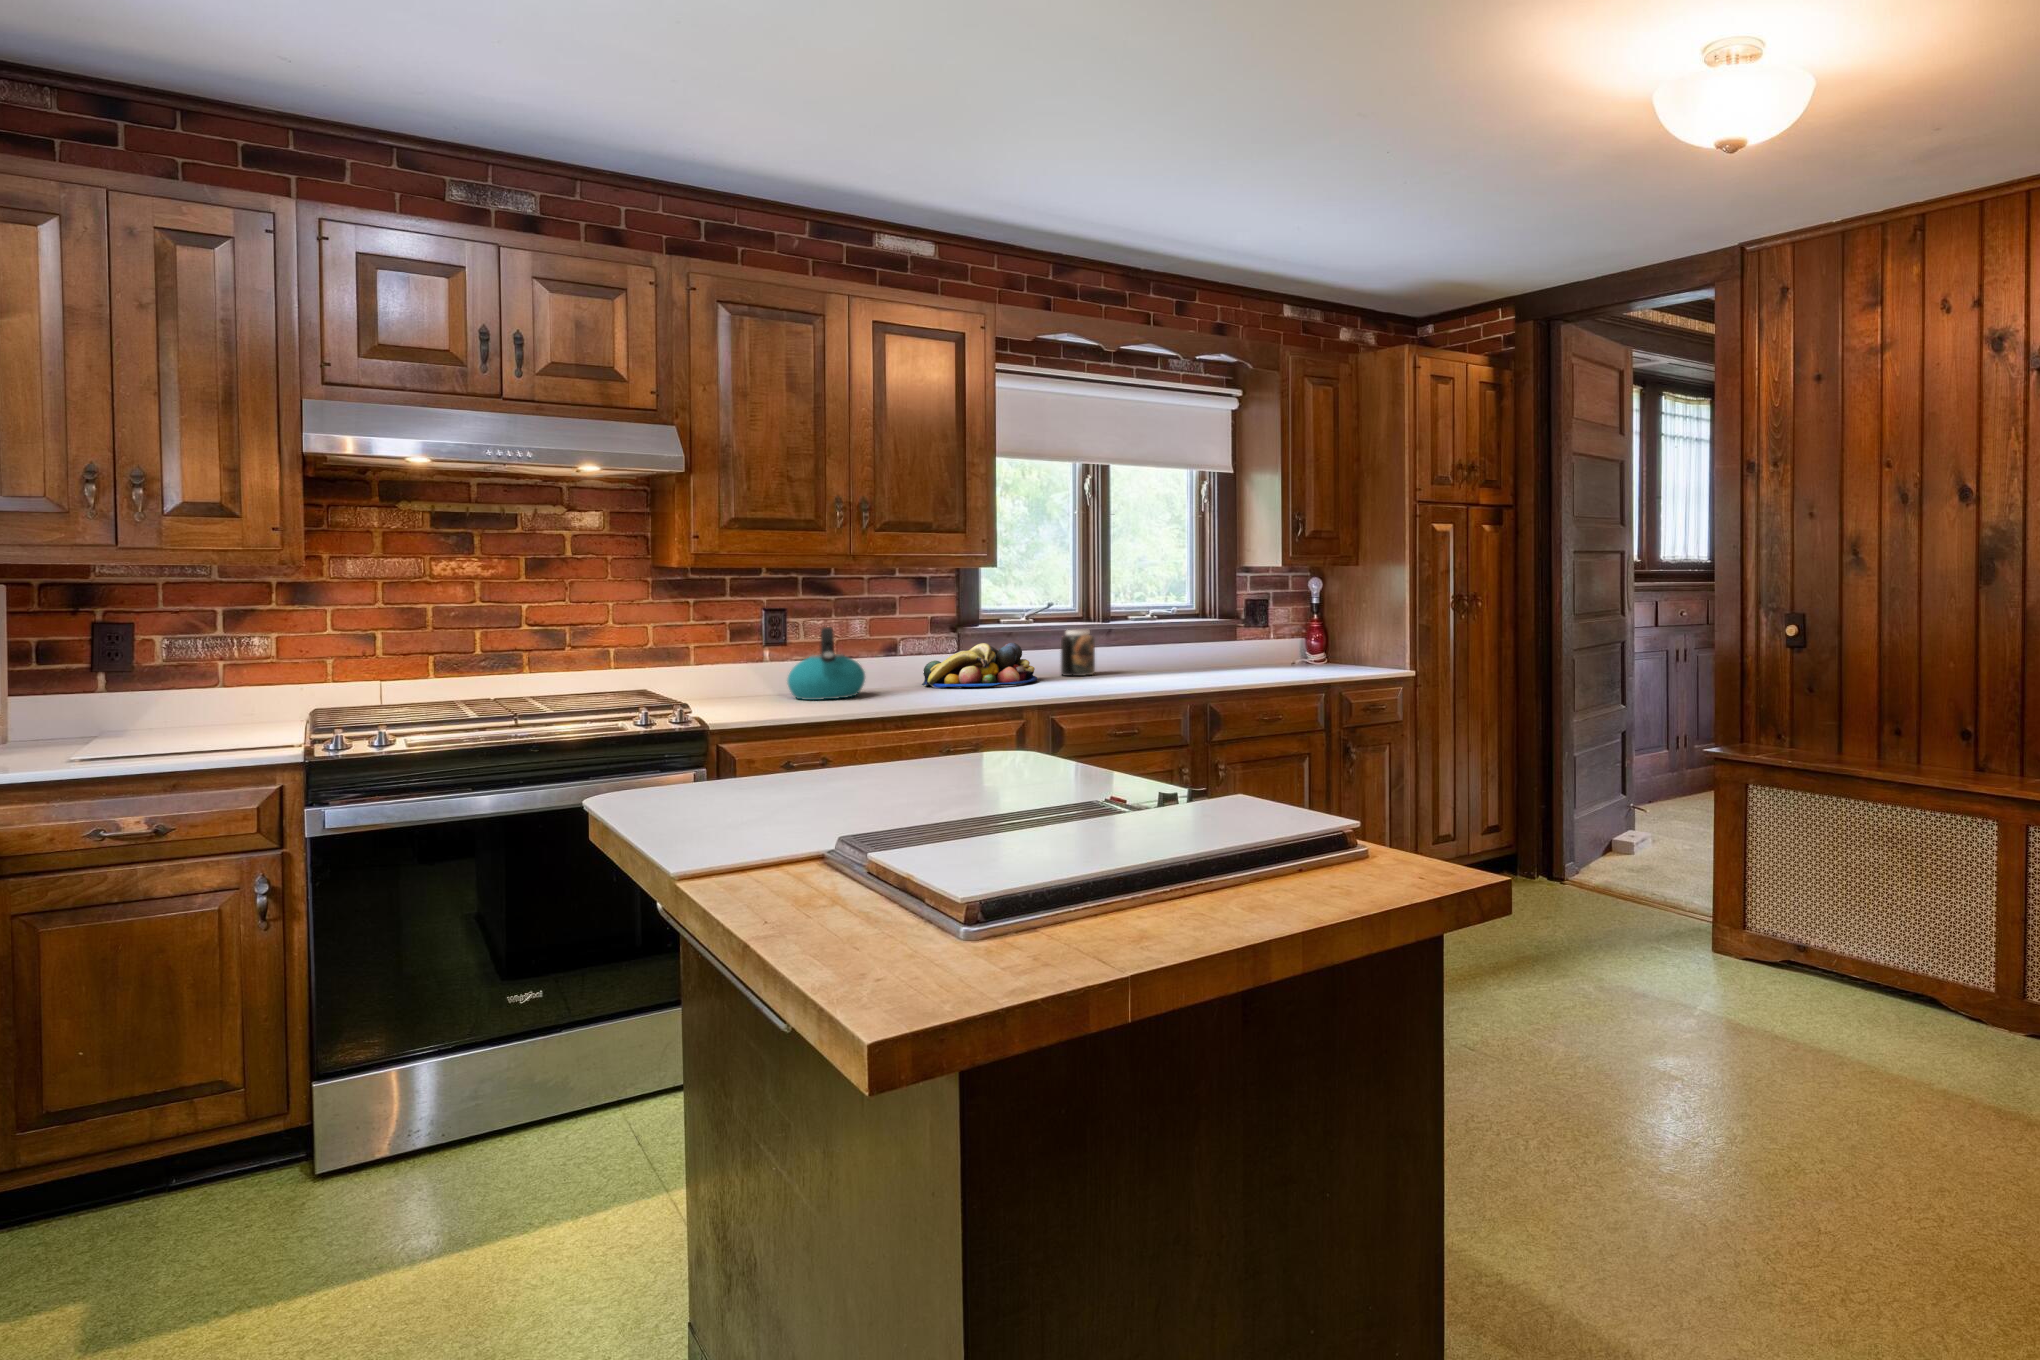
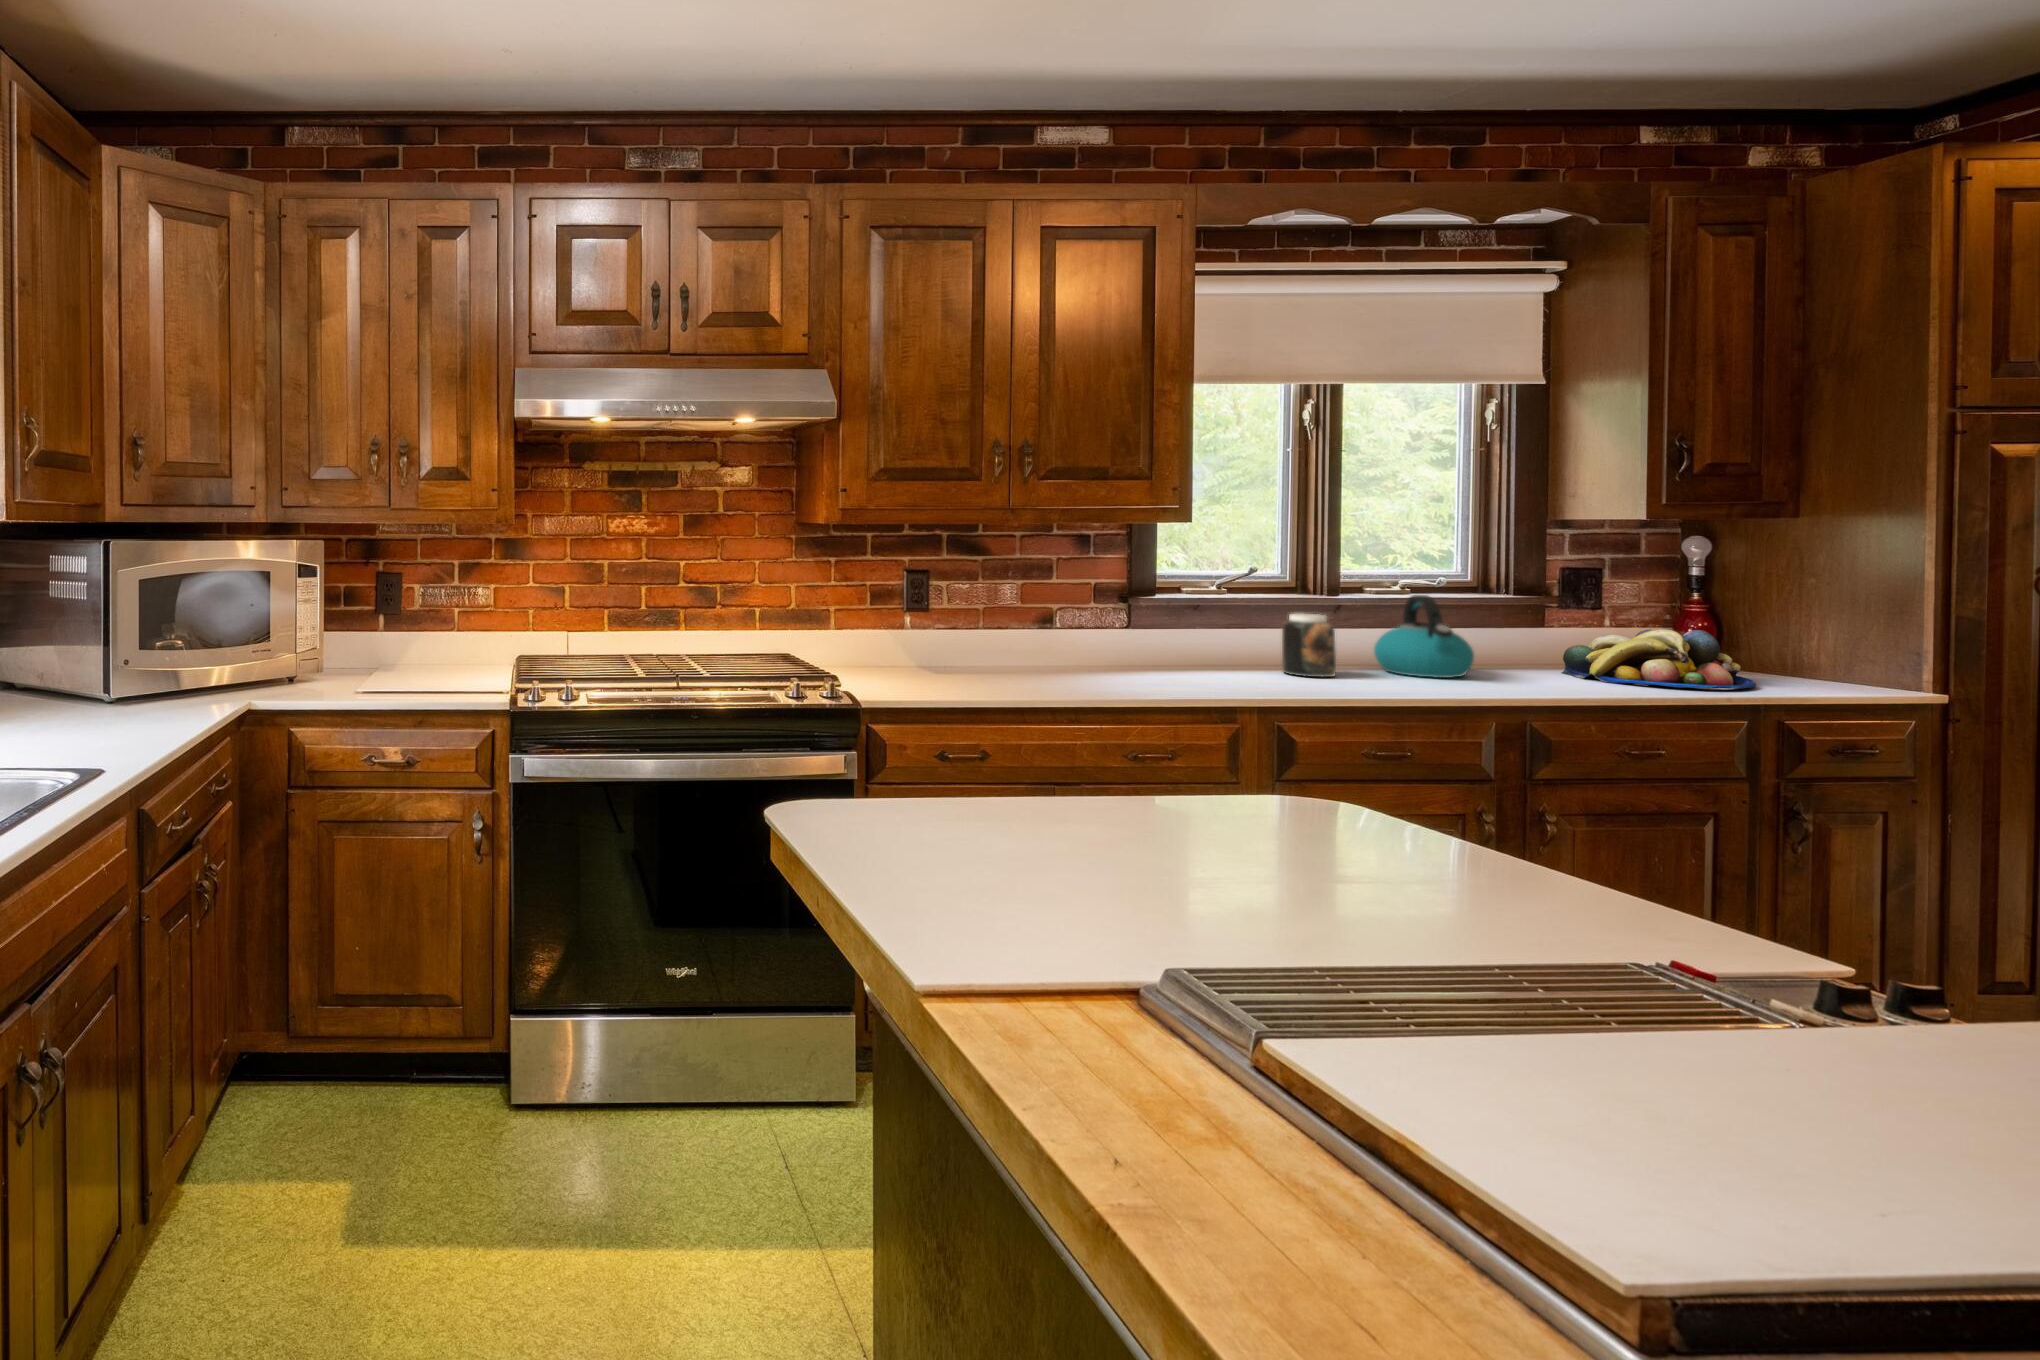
kettle: present [787,627,865,700] -> present [1374,595,1474,678]
fruit bowl: present [922,643,1037,688] -> present [1562,629,1756,688]

